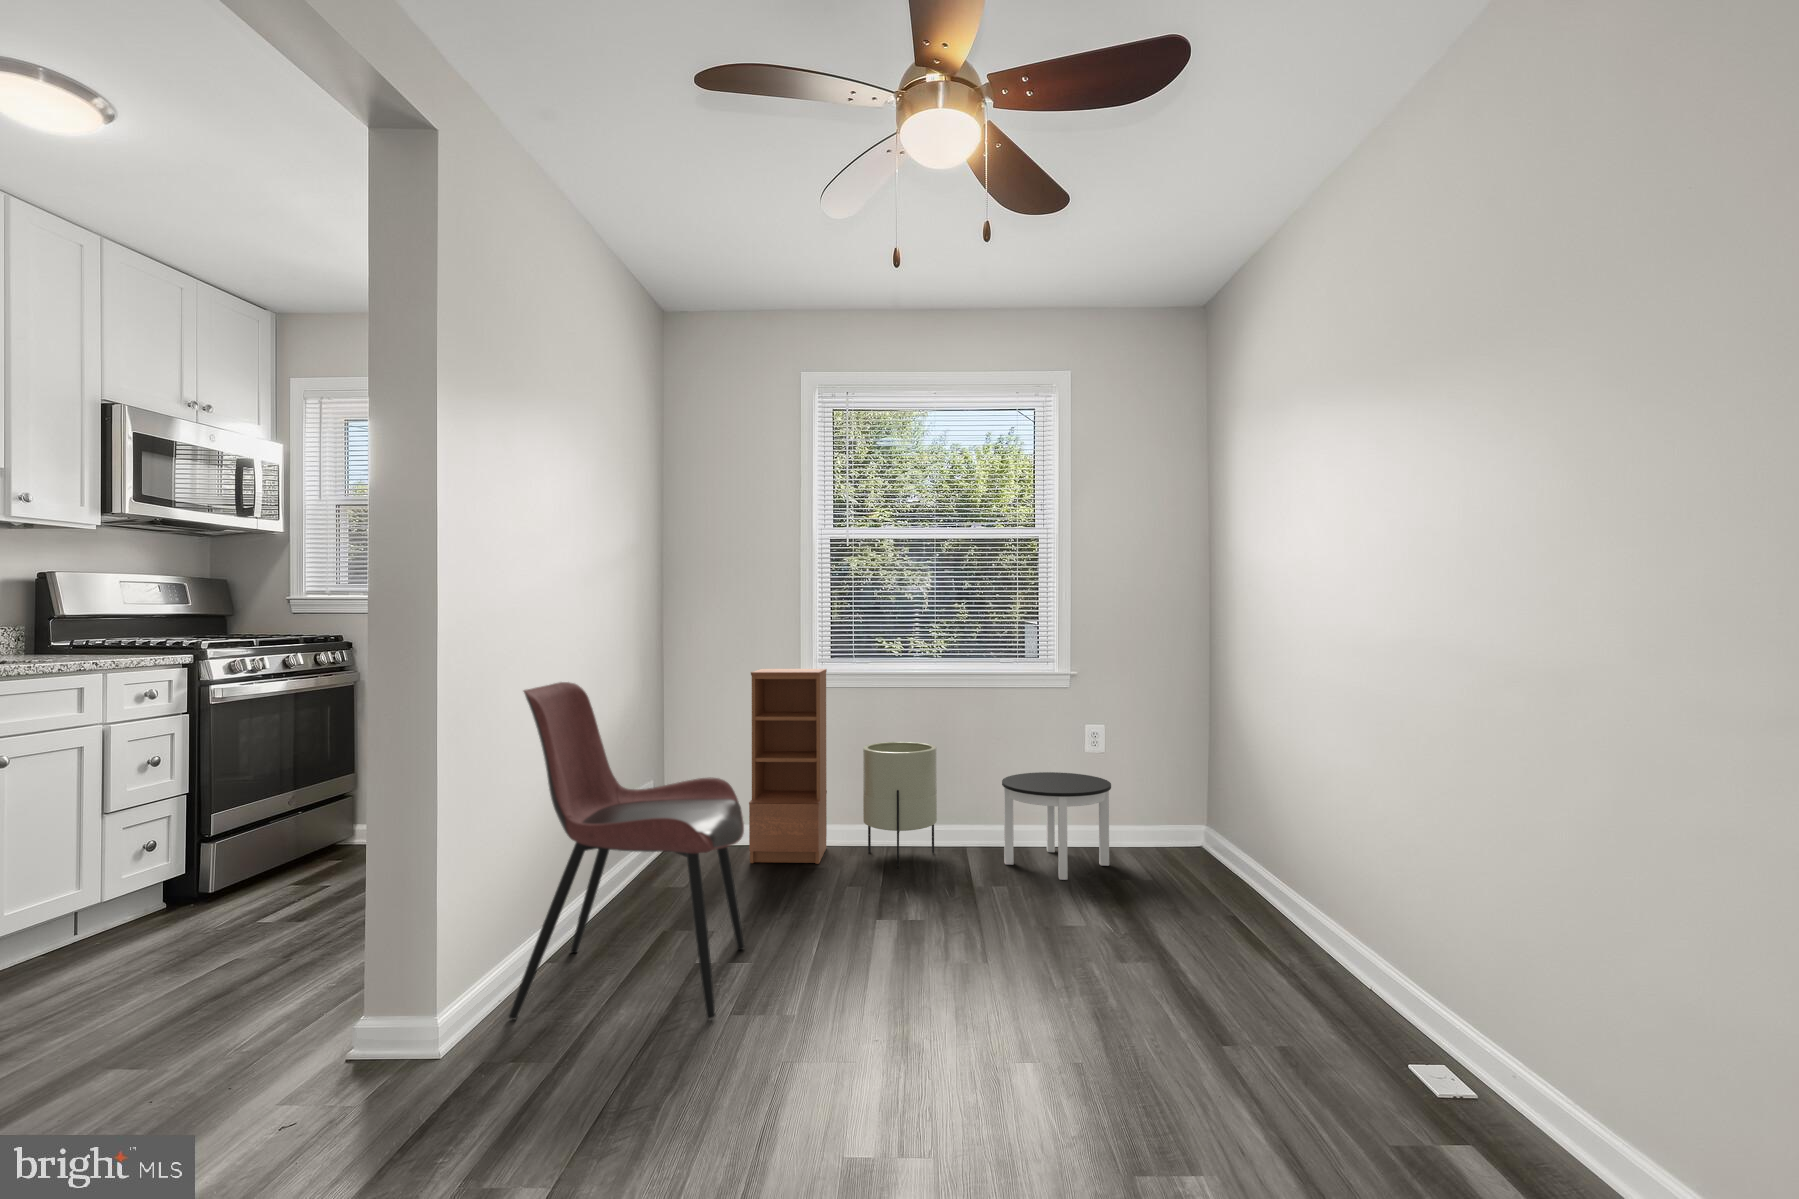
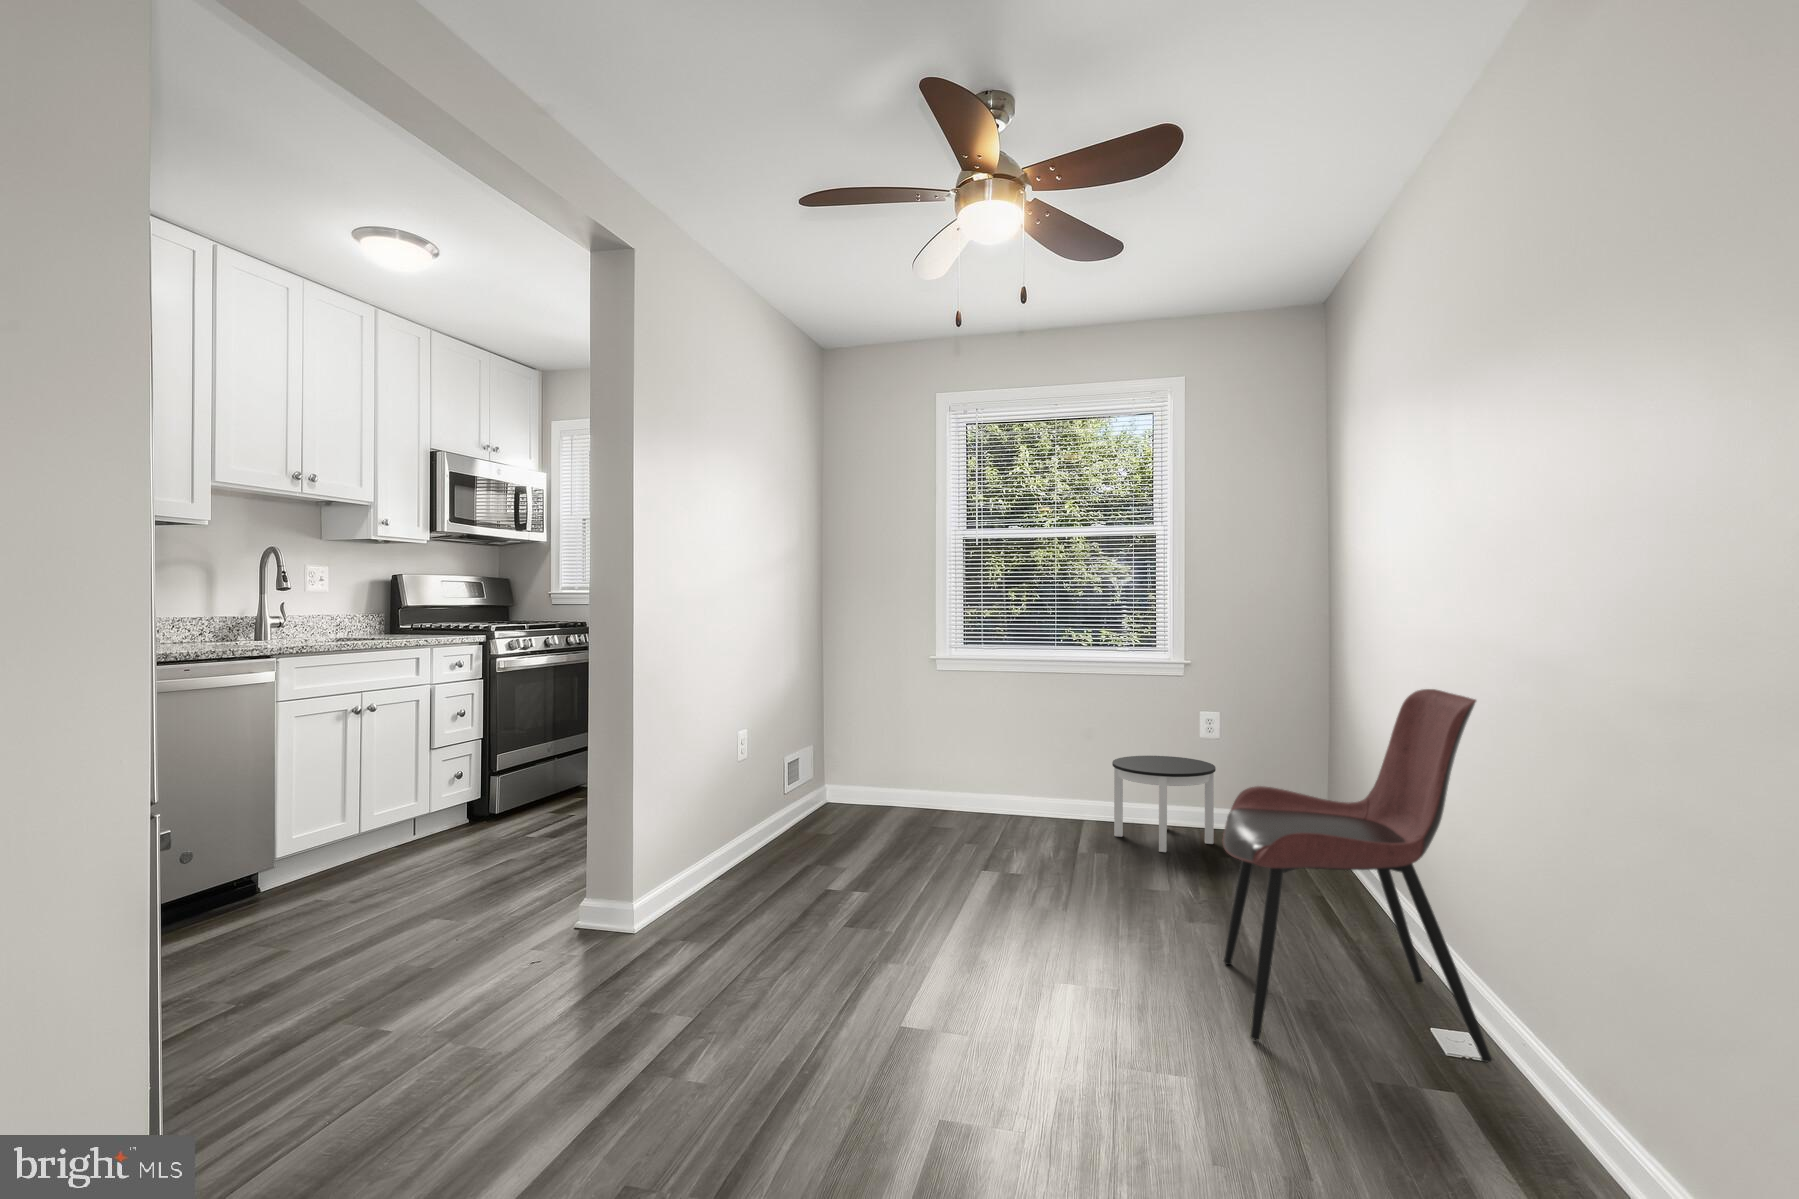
bookcase: present [749,669,827,864] -> none [890,655,961,824]
dining chair: present [509,682,745,1019] -> present [1223,689,1492,1062]
planter: present [863,742,937,869] -> none [989,722,1054,833]

